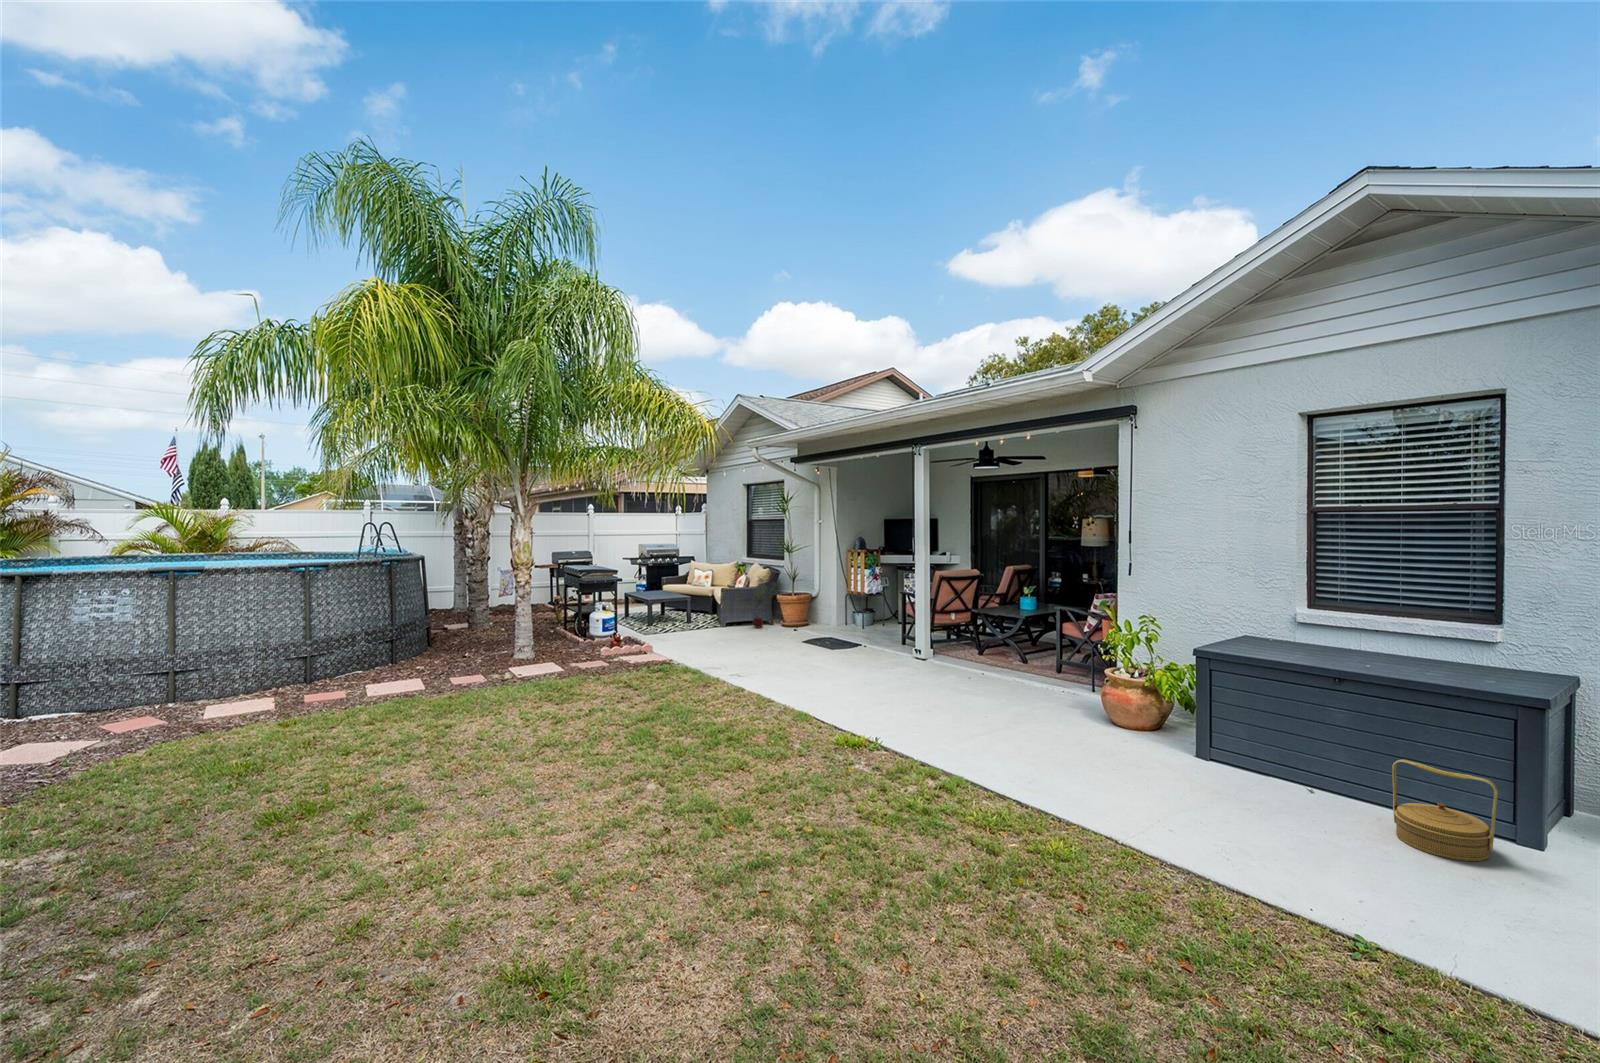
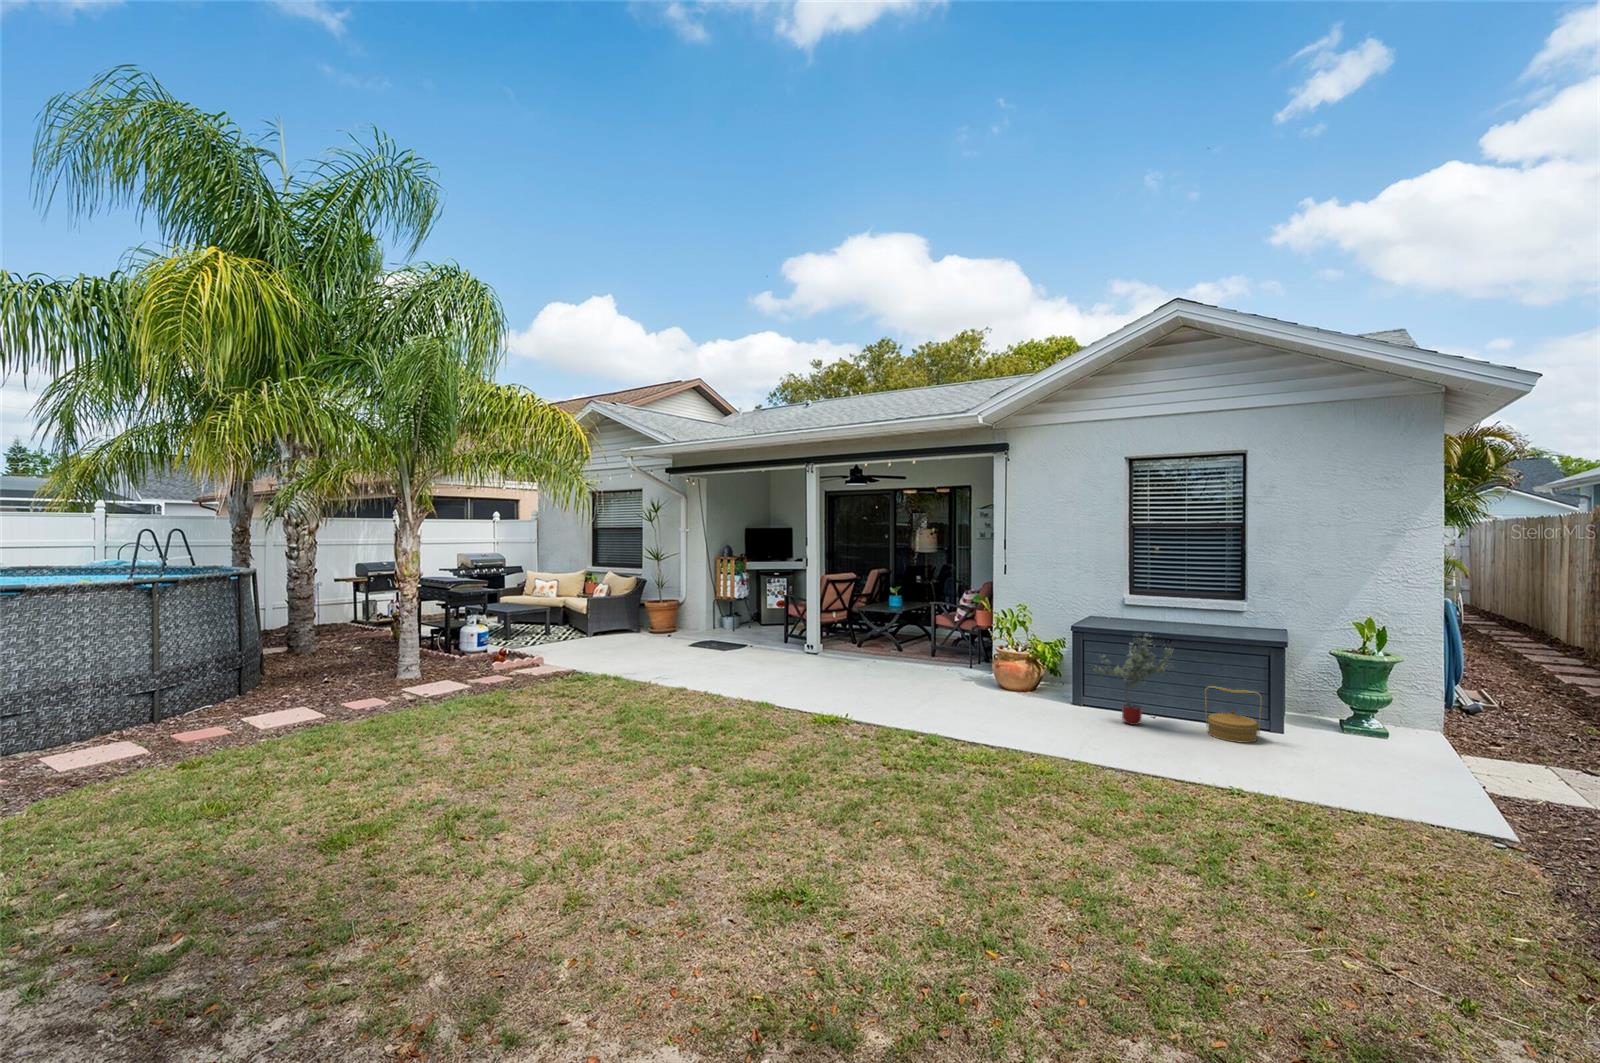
potted tree: present [739,578,777,628] -> present [1094,633,1174,725]

